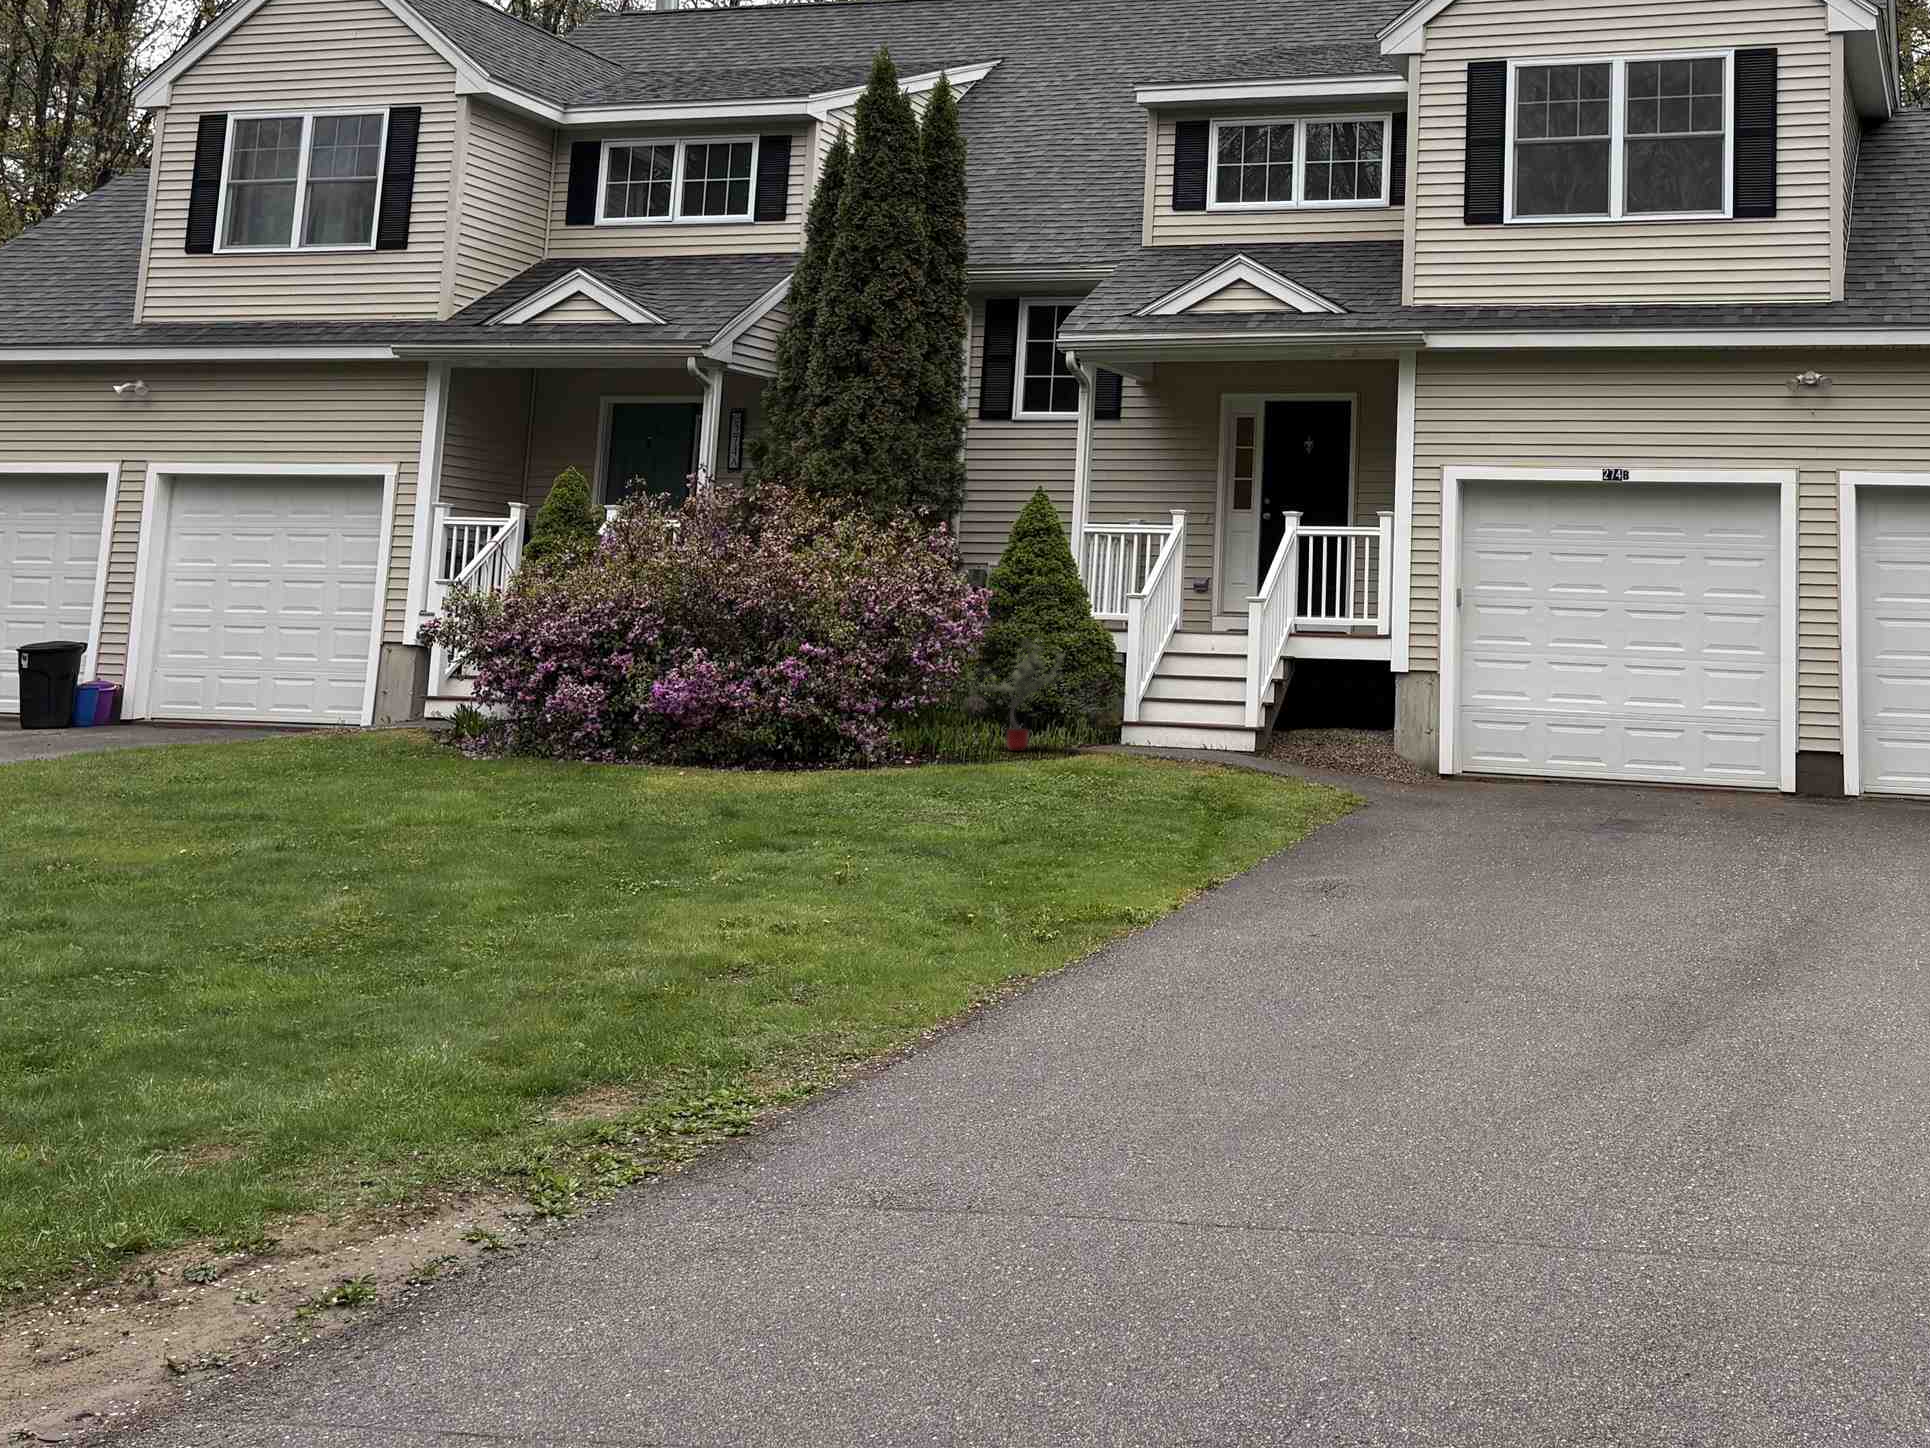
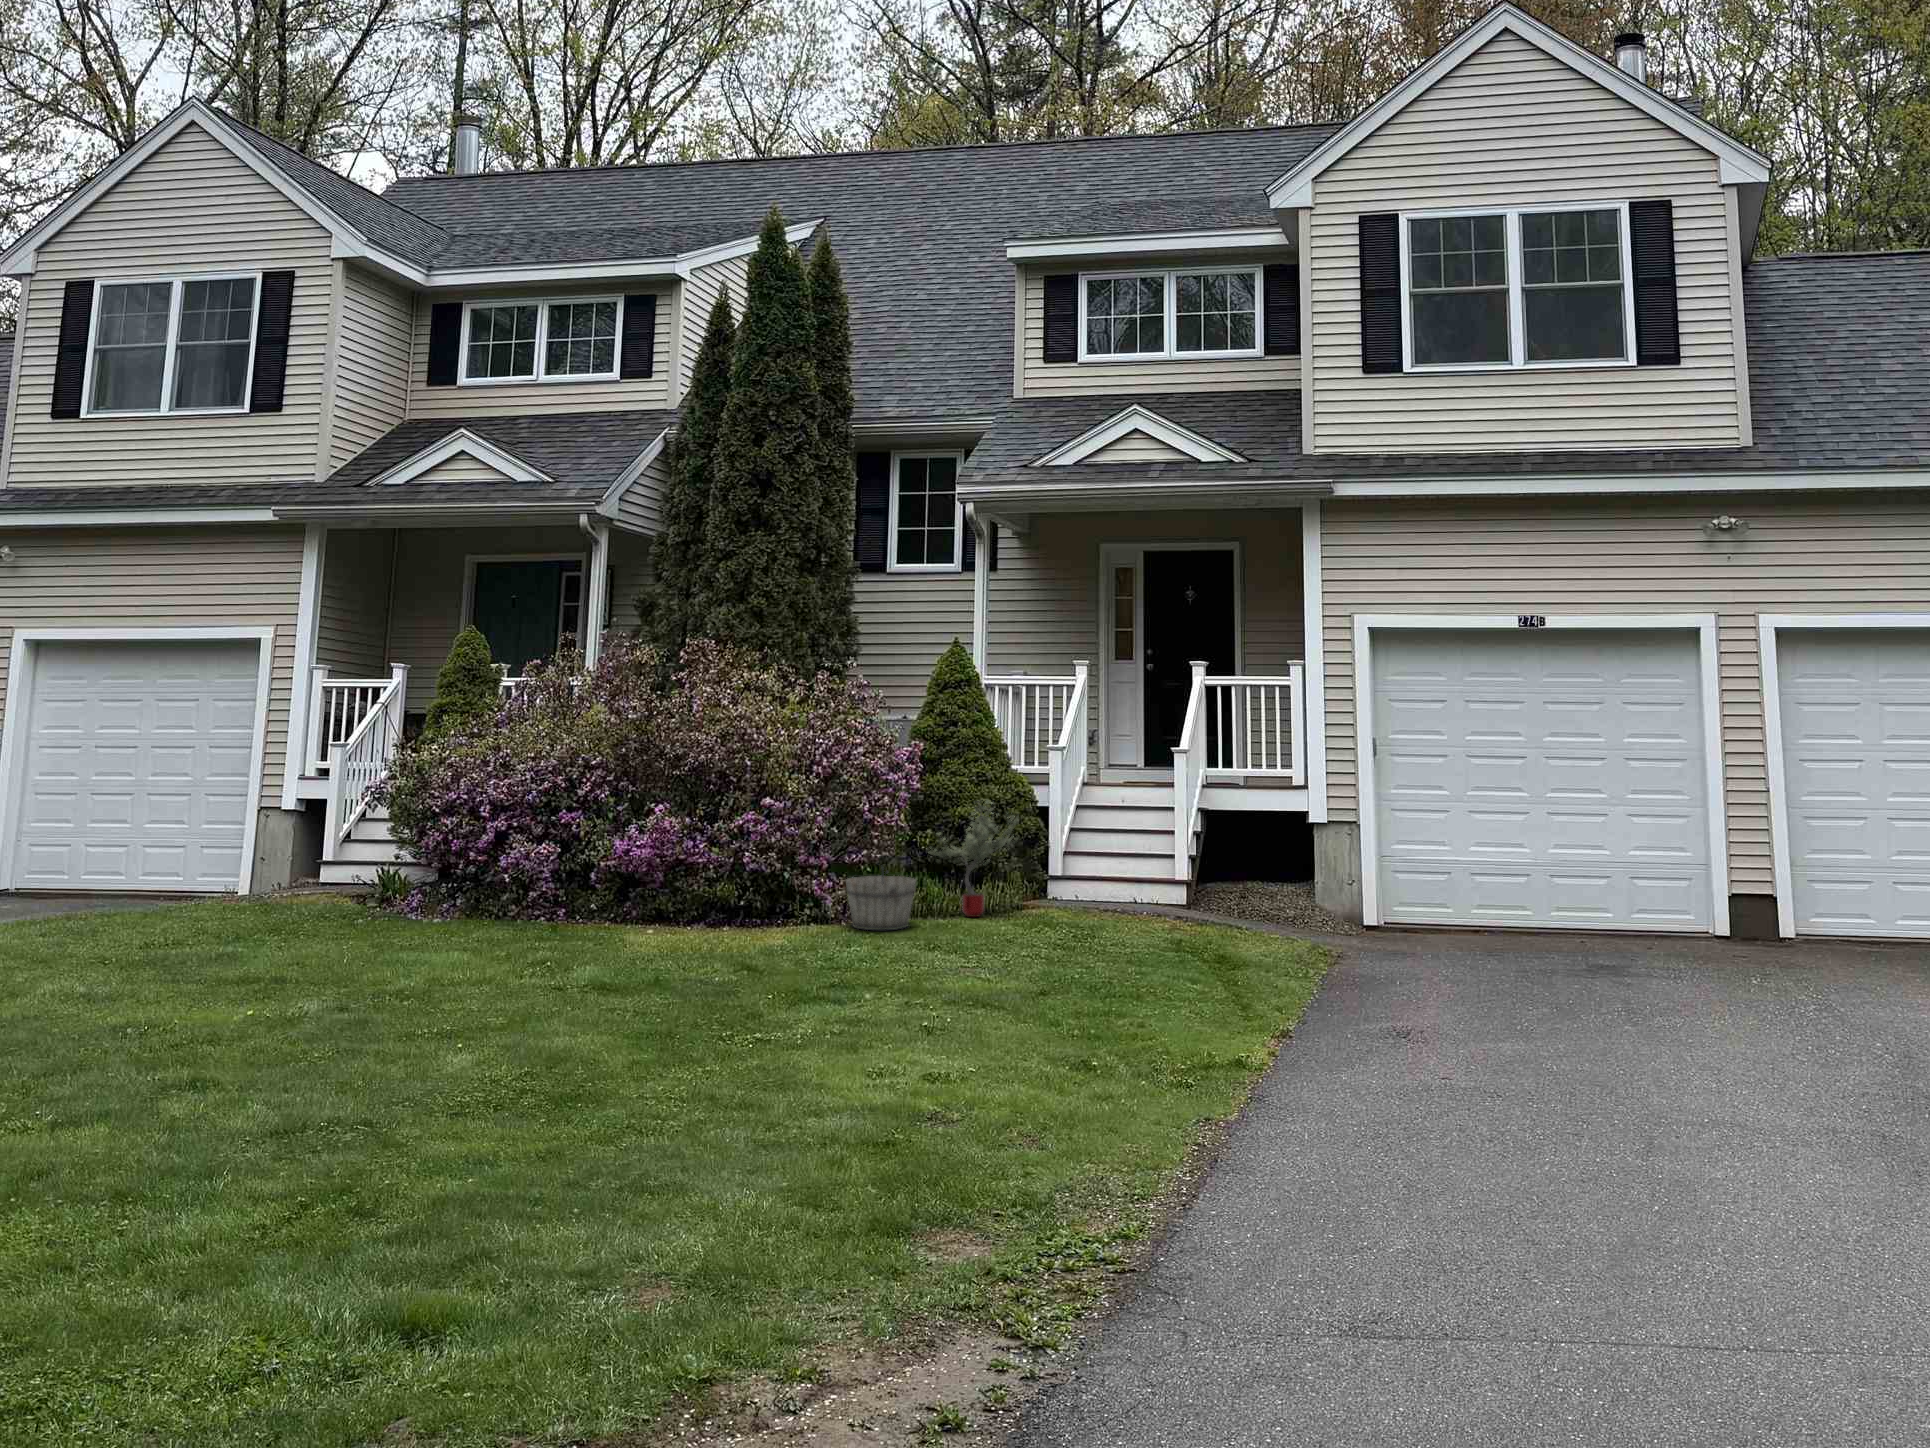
wooden bucket: none [881,694,953,758] -> present [846,864,916,930]

